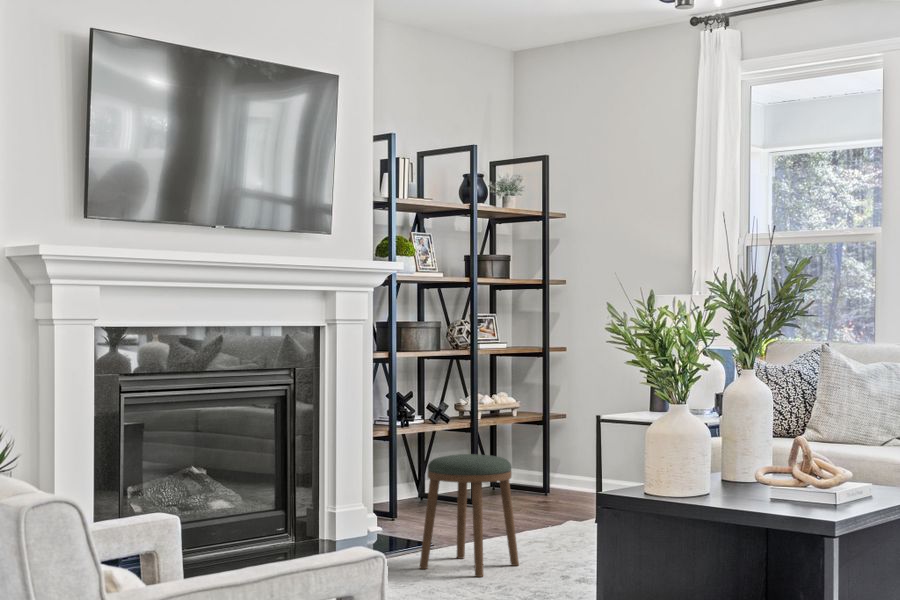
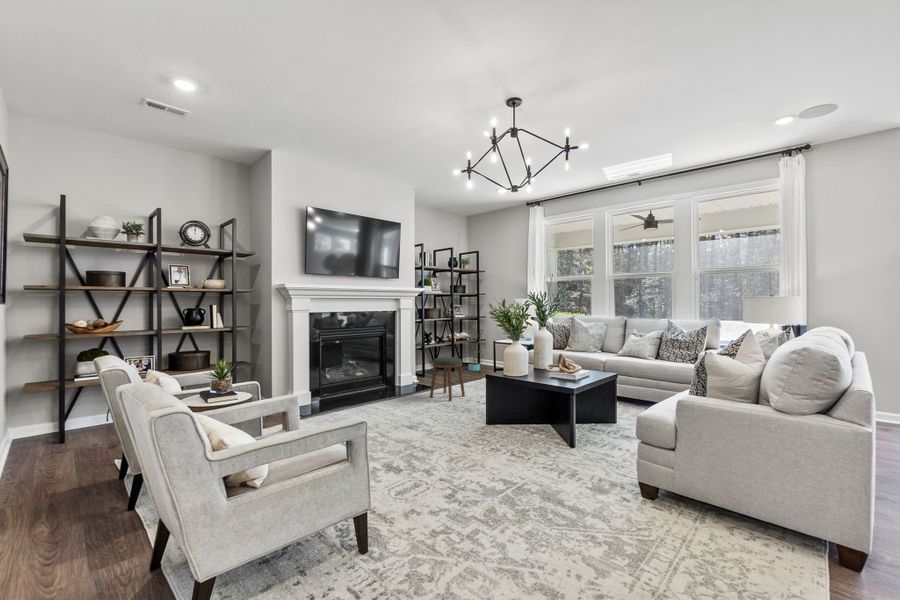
potted plant: none [504,390,571,503] -> present [466,332,486,371]

